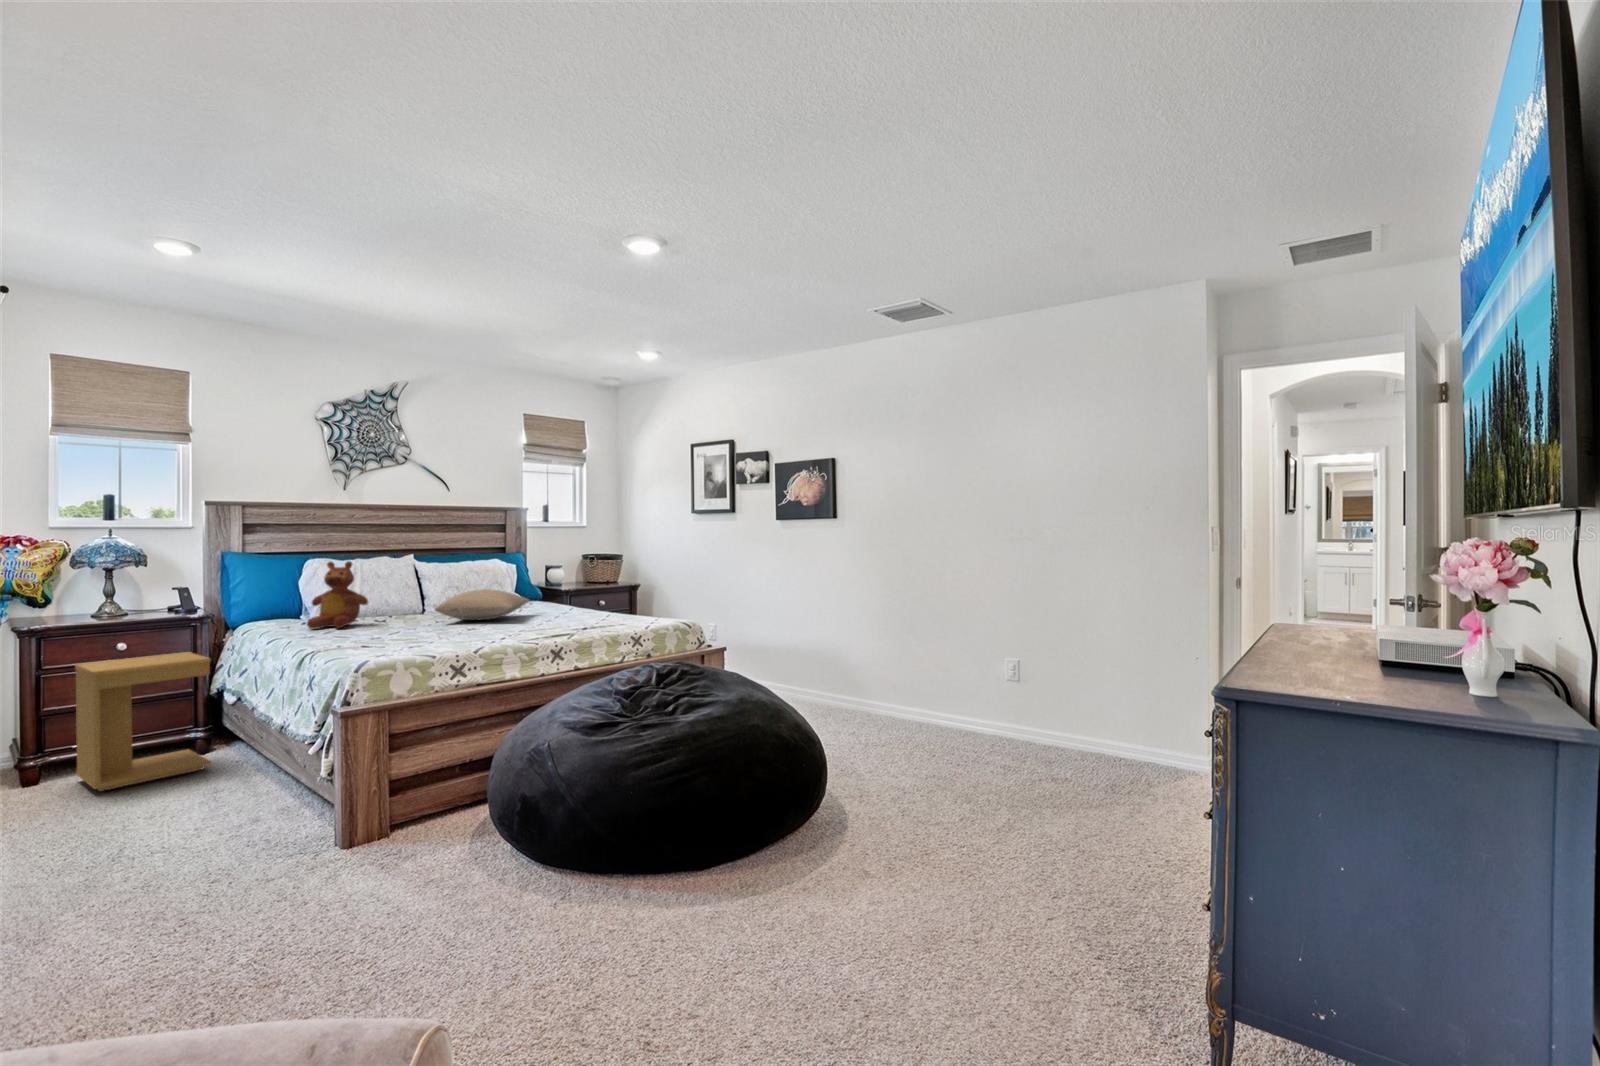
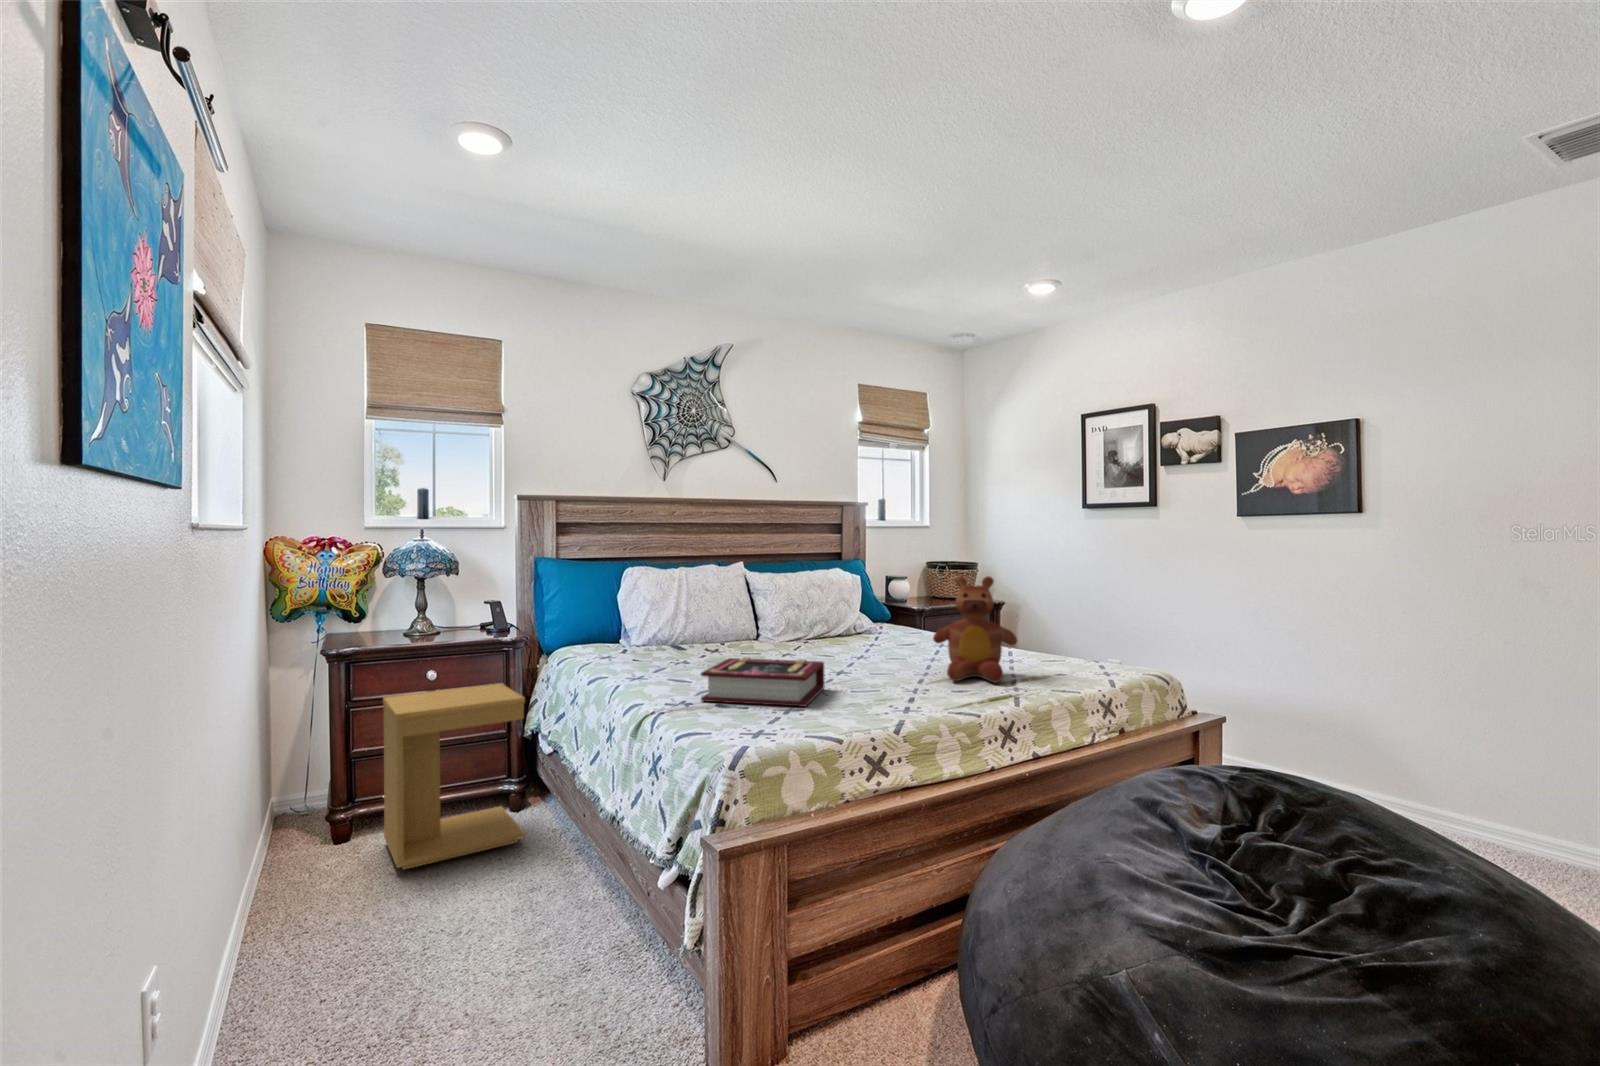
teddy bear: present [307,561,368,629] -> present [933,576,1017,683]
pillow: present [435,589,529,620] -> none [787,613,899,656]
book: none [351,618,449,646] -> present [701,657,825,706]

